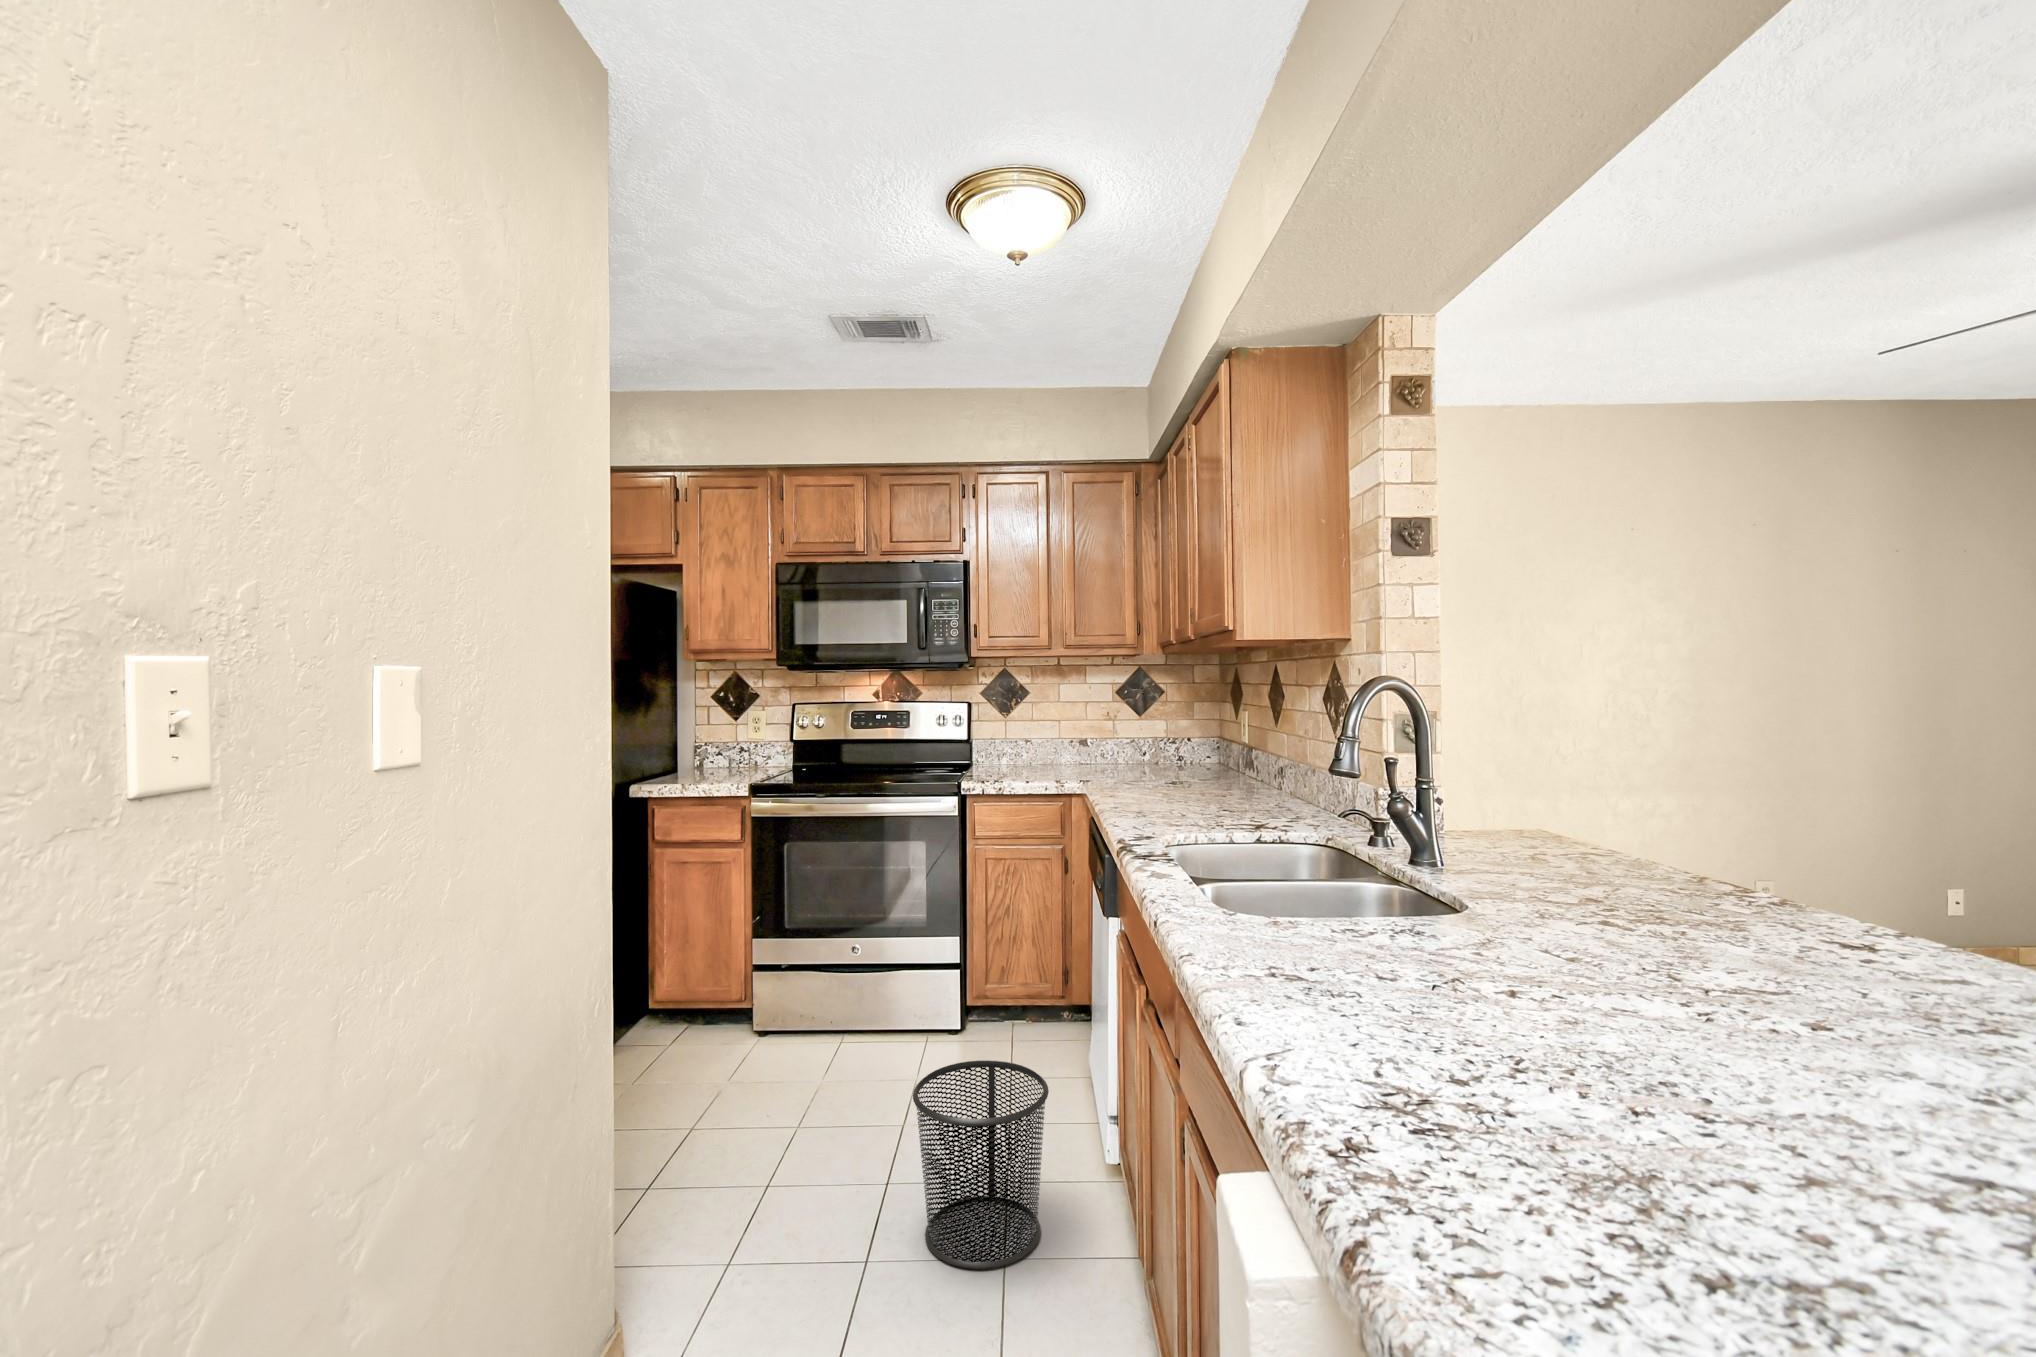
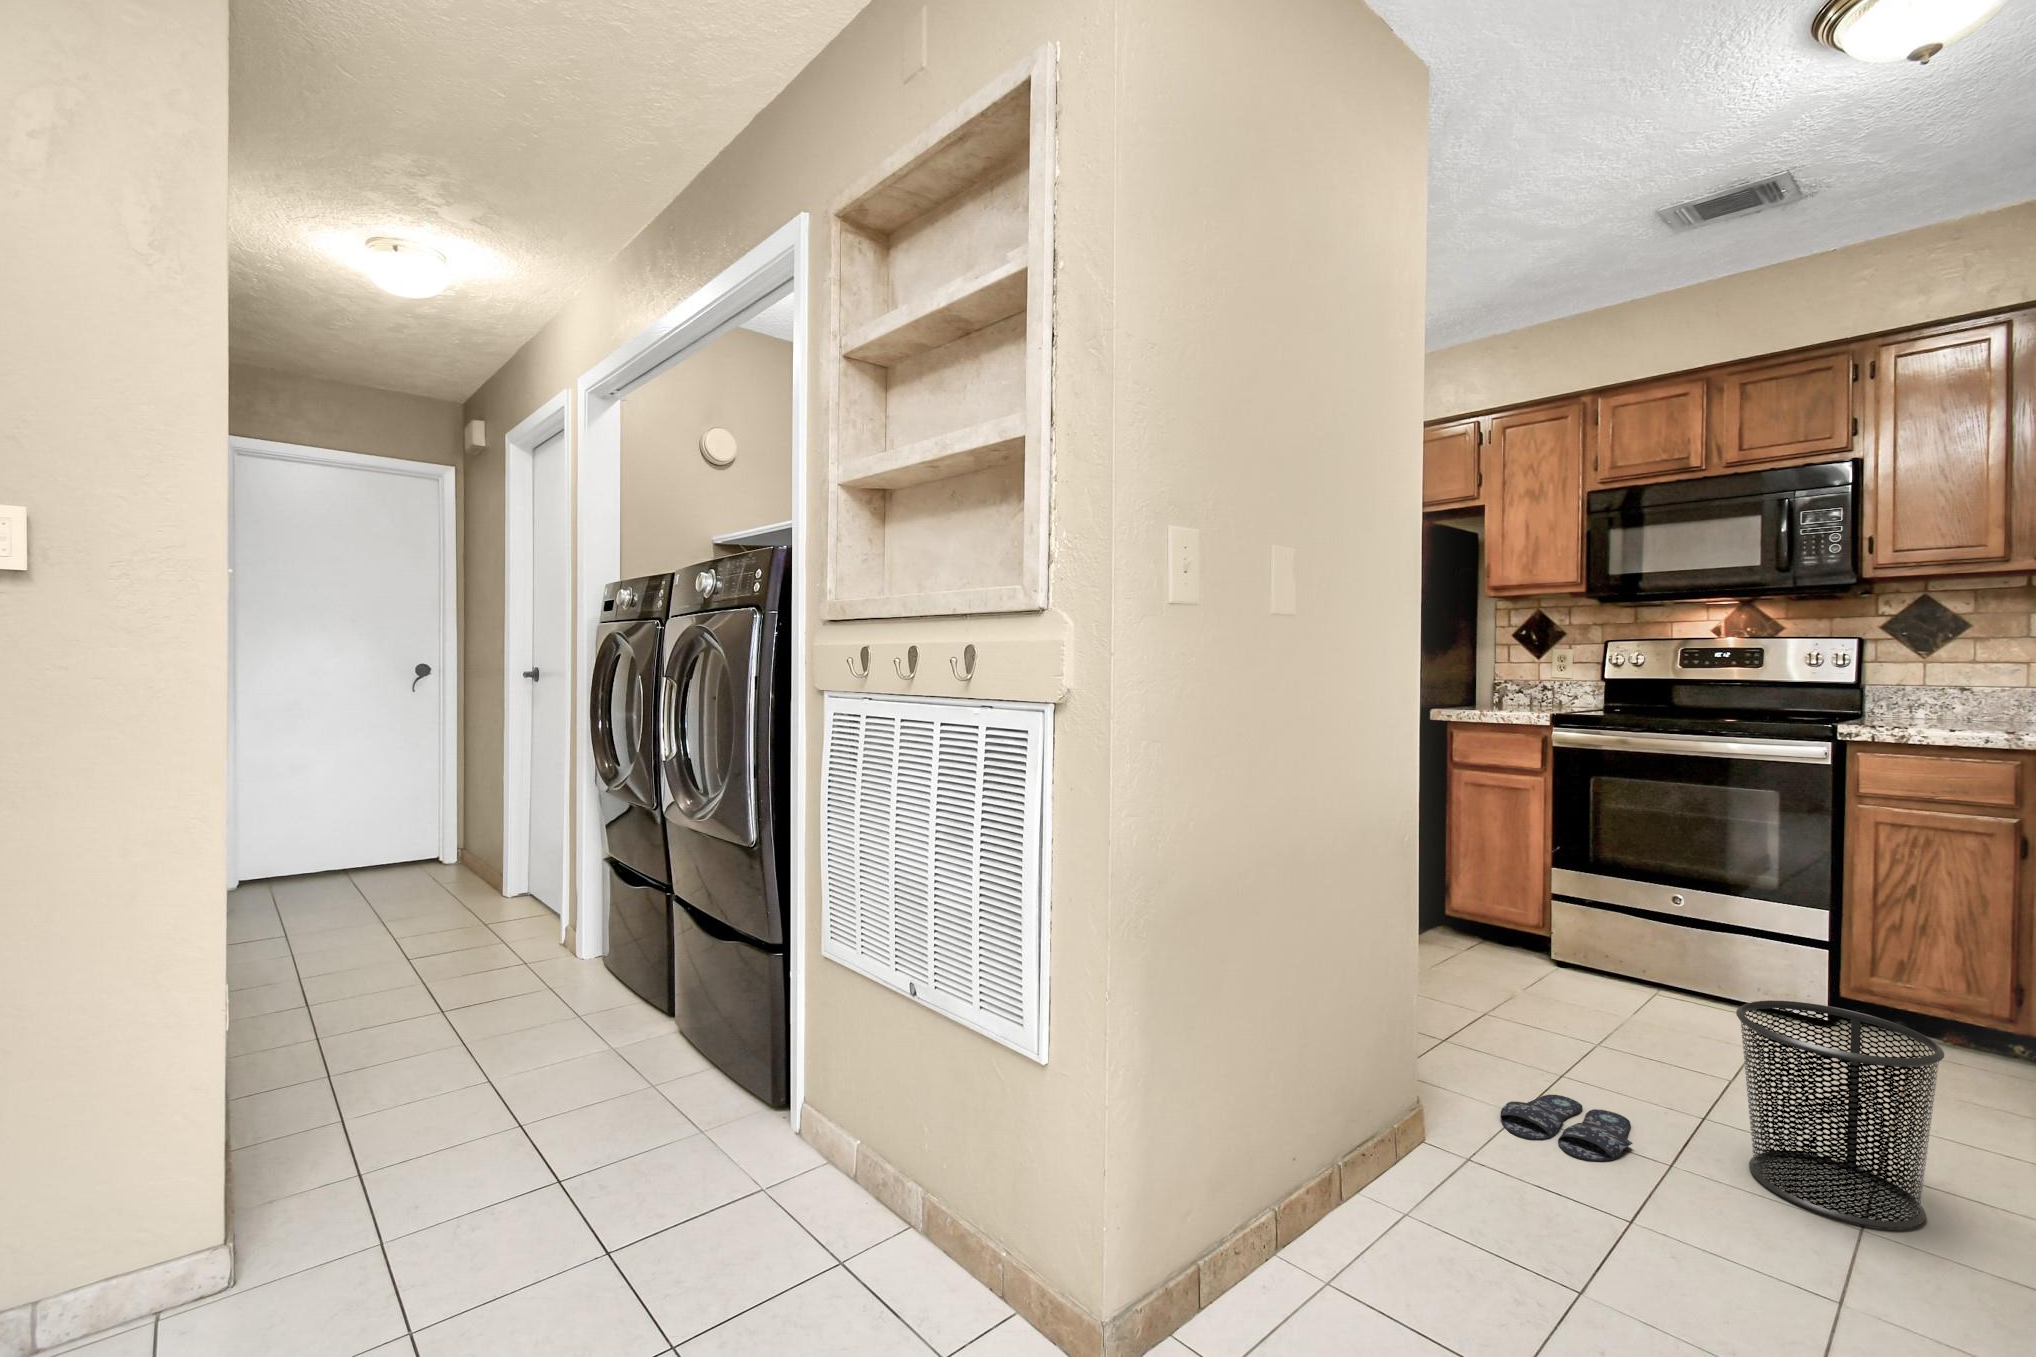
slippers: none [708,1226,835,1315] -> present [1500,1095,1633,1162]

